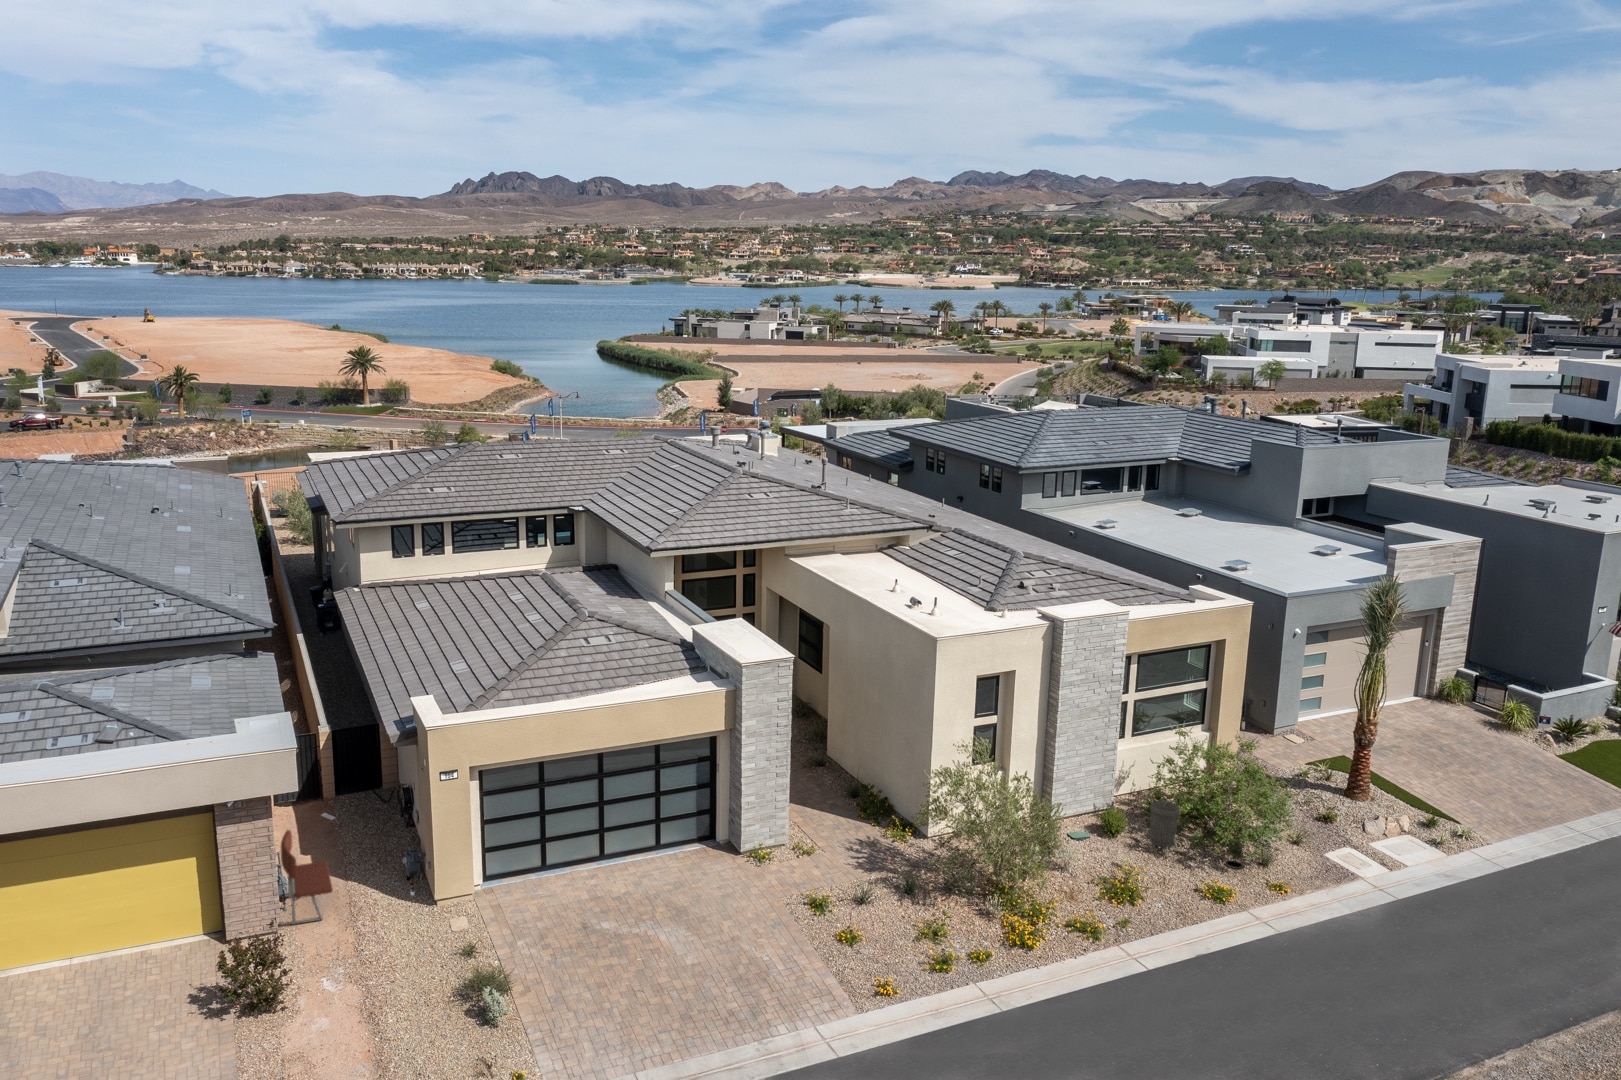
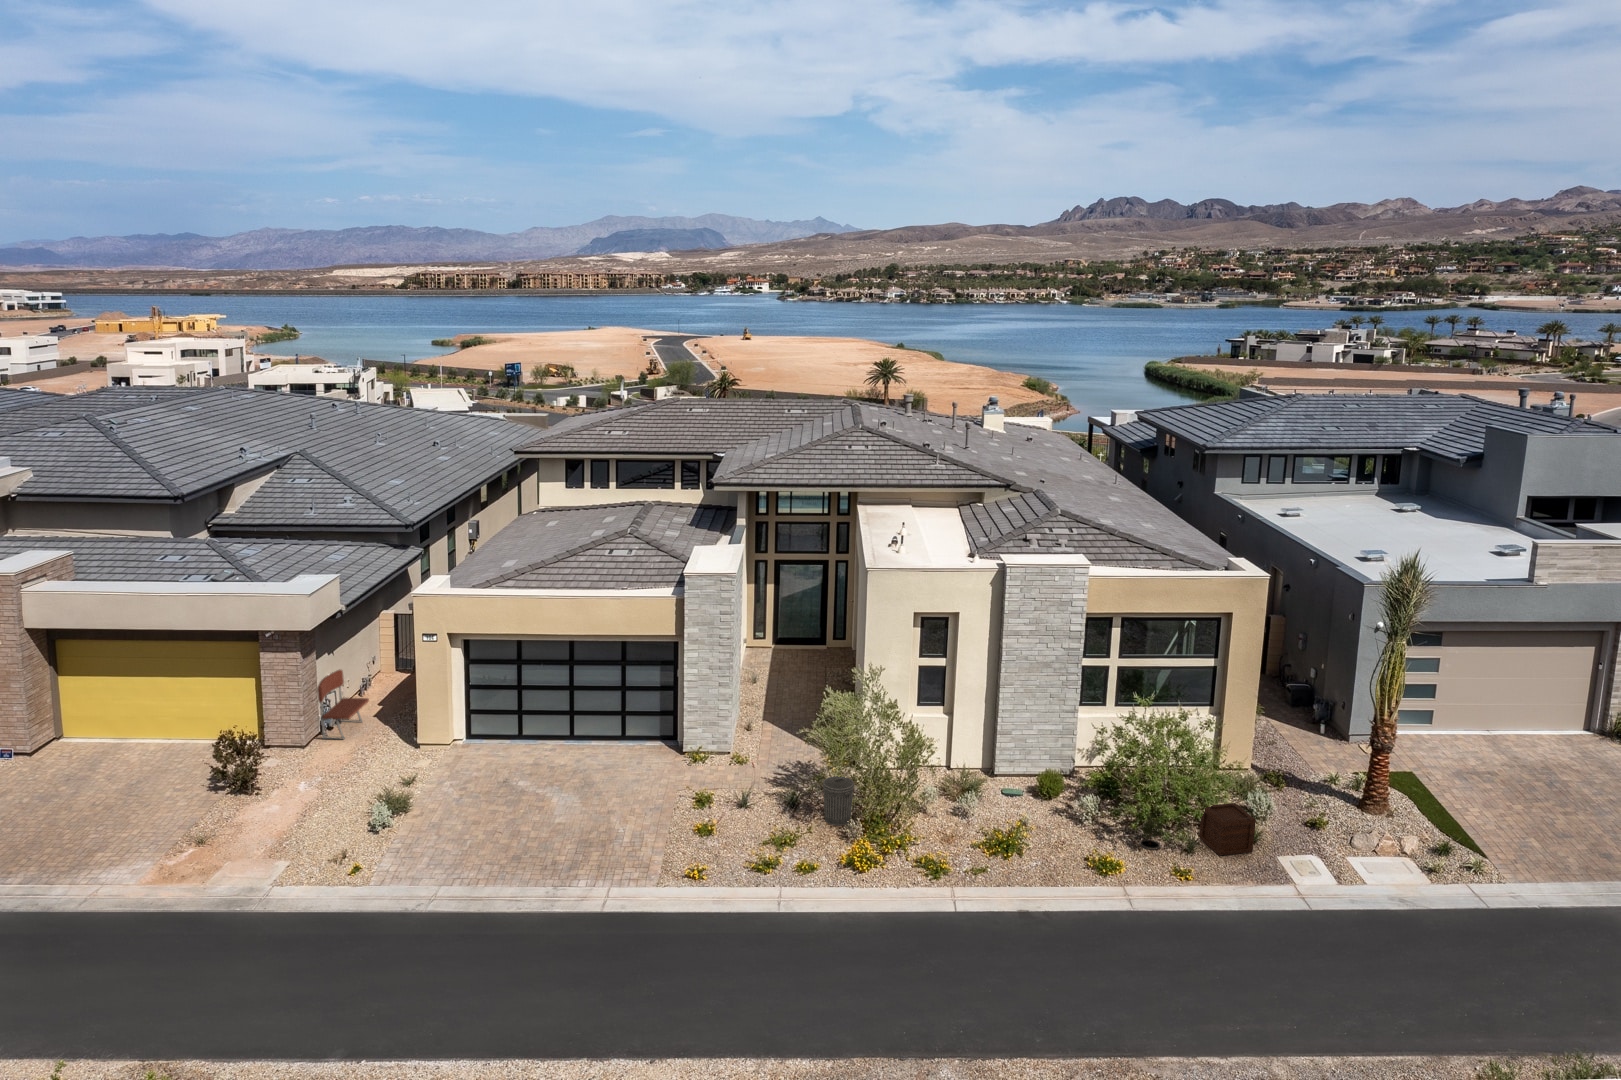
trash can: present [1149,801,1180,847] -> present [823,776,854,825]
wooden crate: none [1262,812,1315,863] -> present [1199,803,1256,856]

